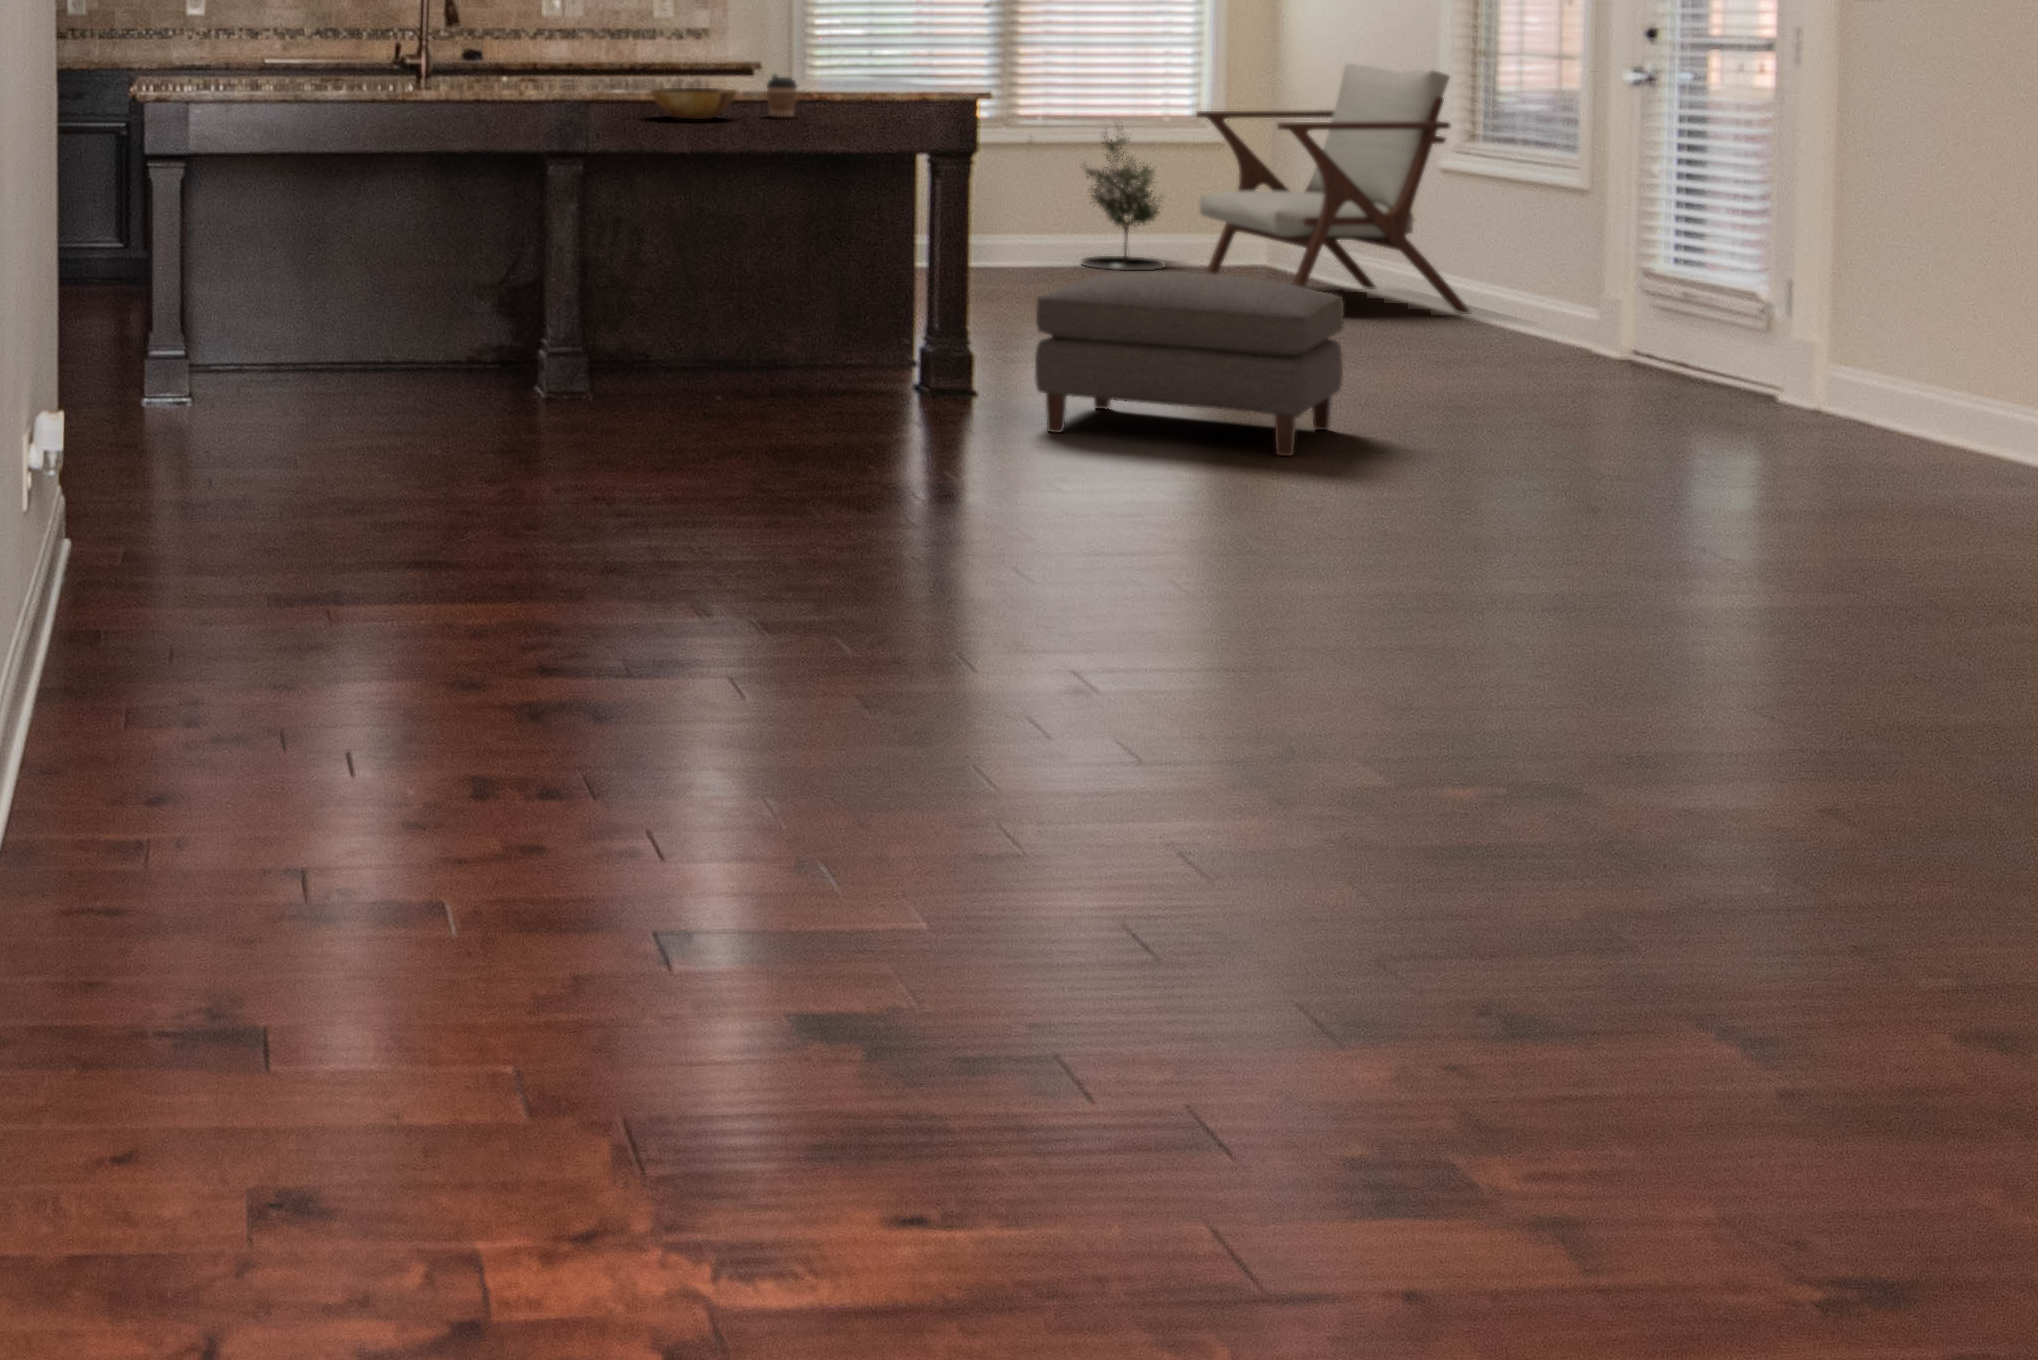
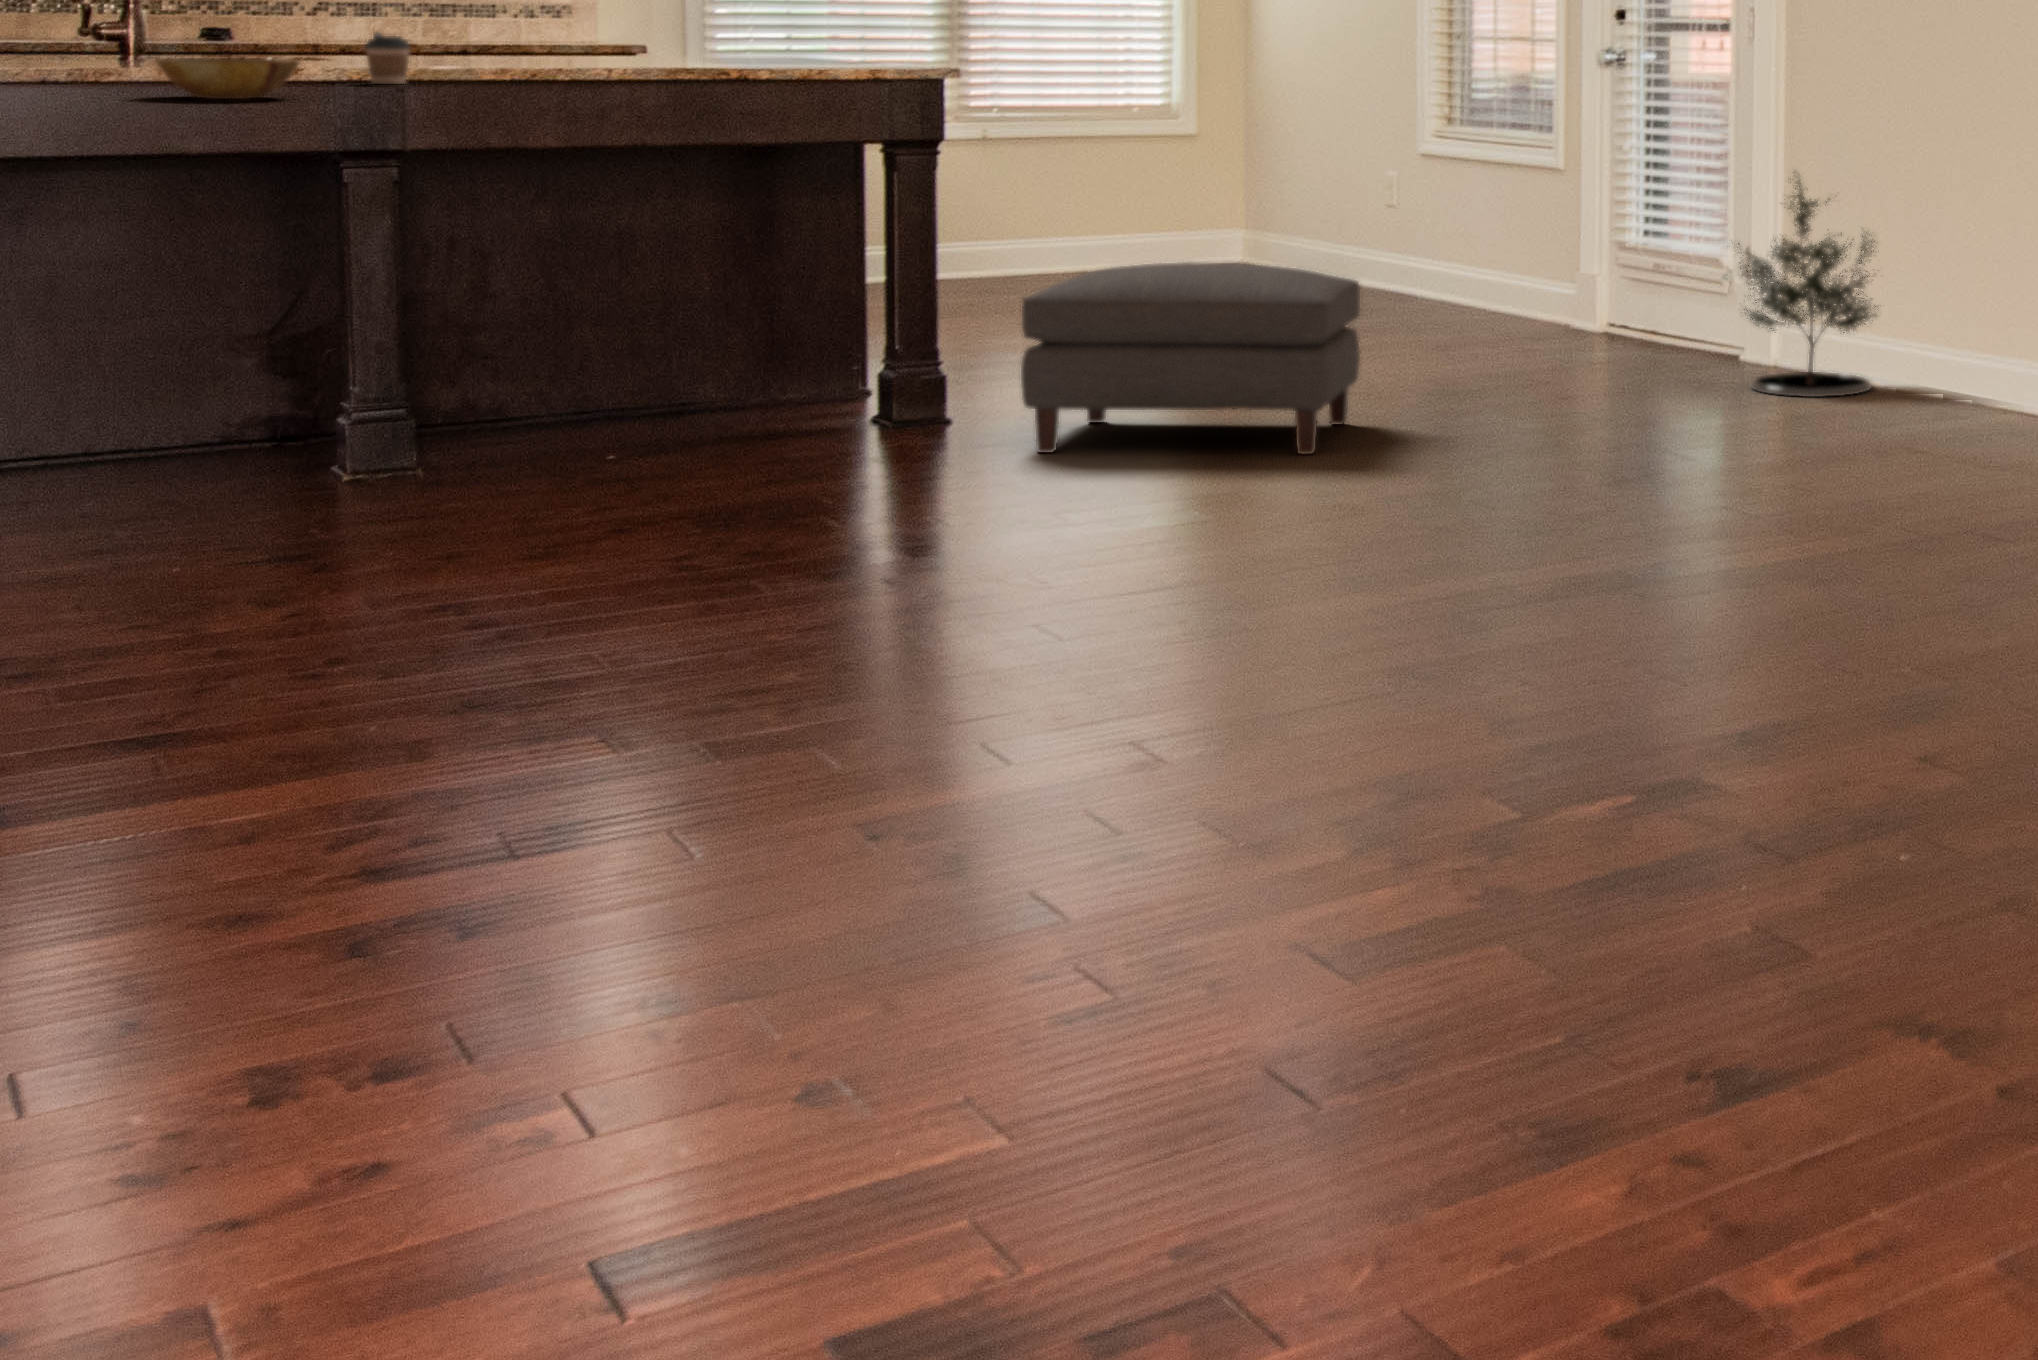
lounge chair: present [1196,64,1471,314] -> none [1175,50,1459,314]
coffee cup: present [767,75,797,117] -> present [366,33,410,84]
bowl: present [651,88,737,119] -> present [157,58,300,99]
potted tree: present [1081,122,1165,270] -> present [1738,172,1876,397]

